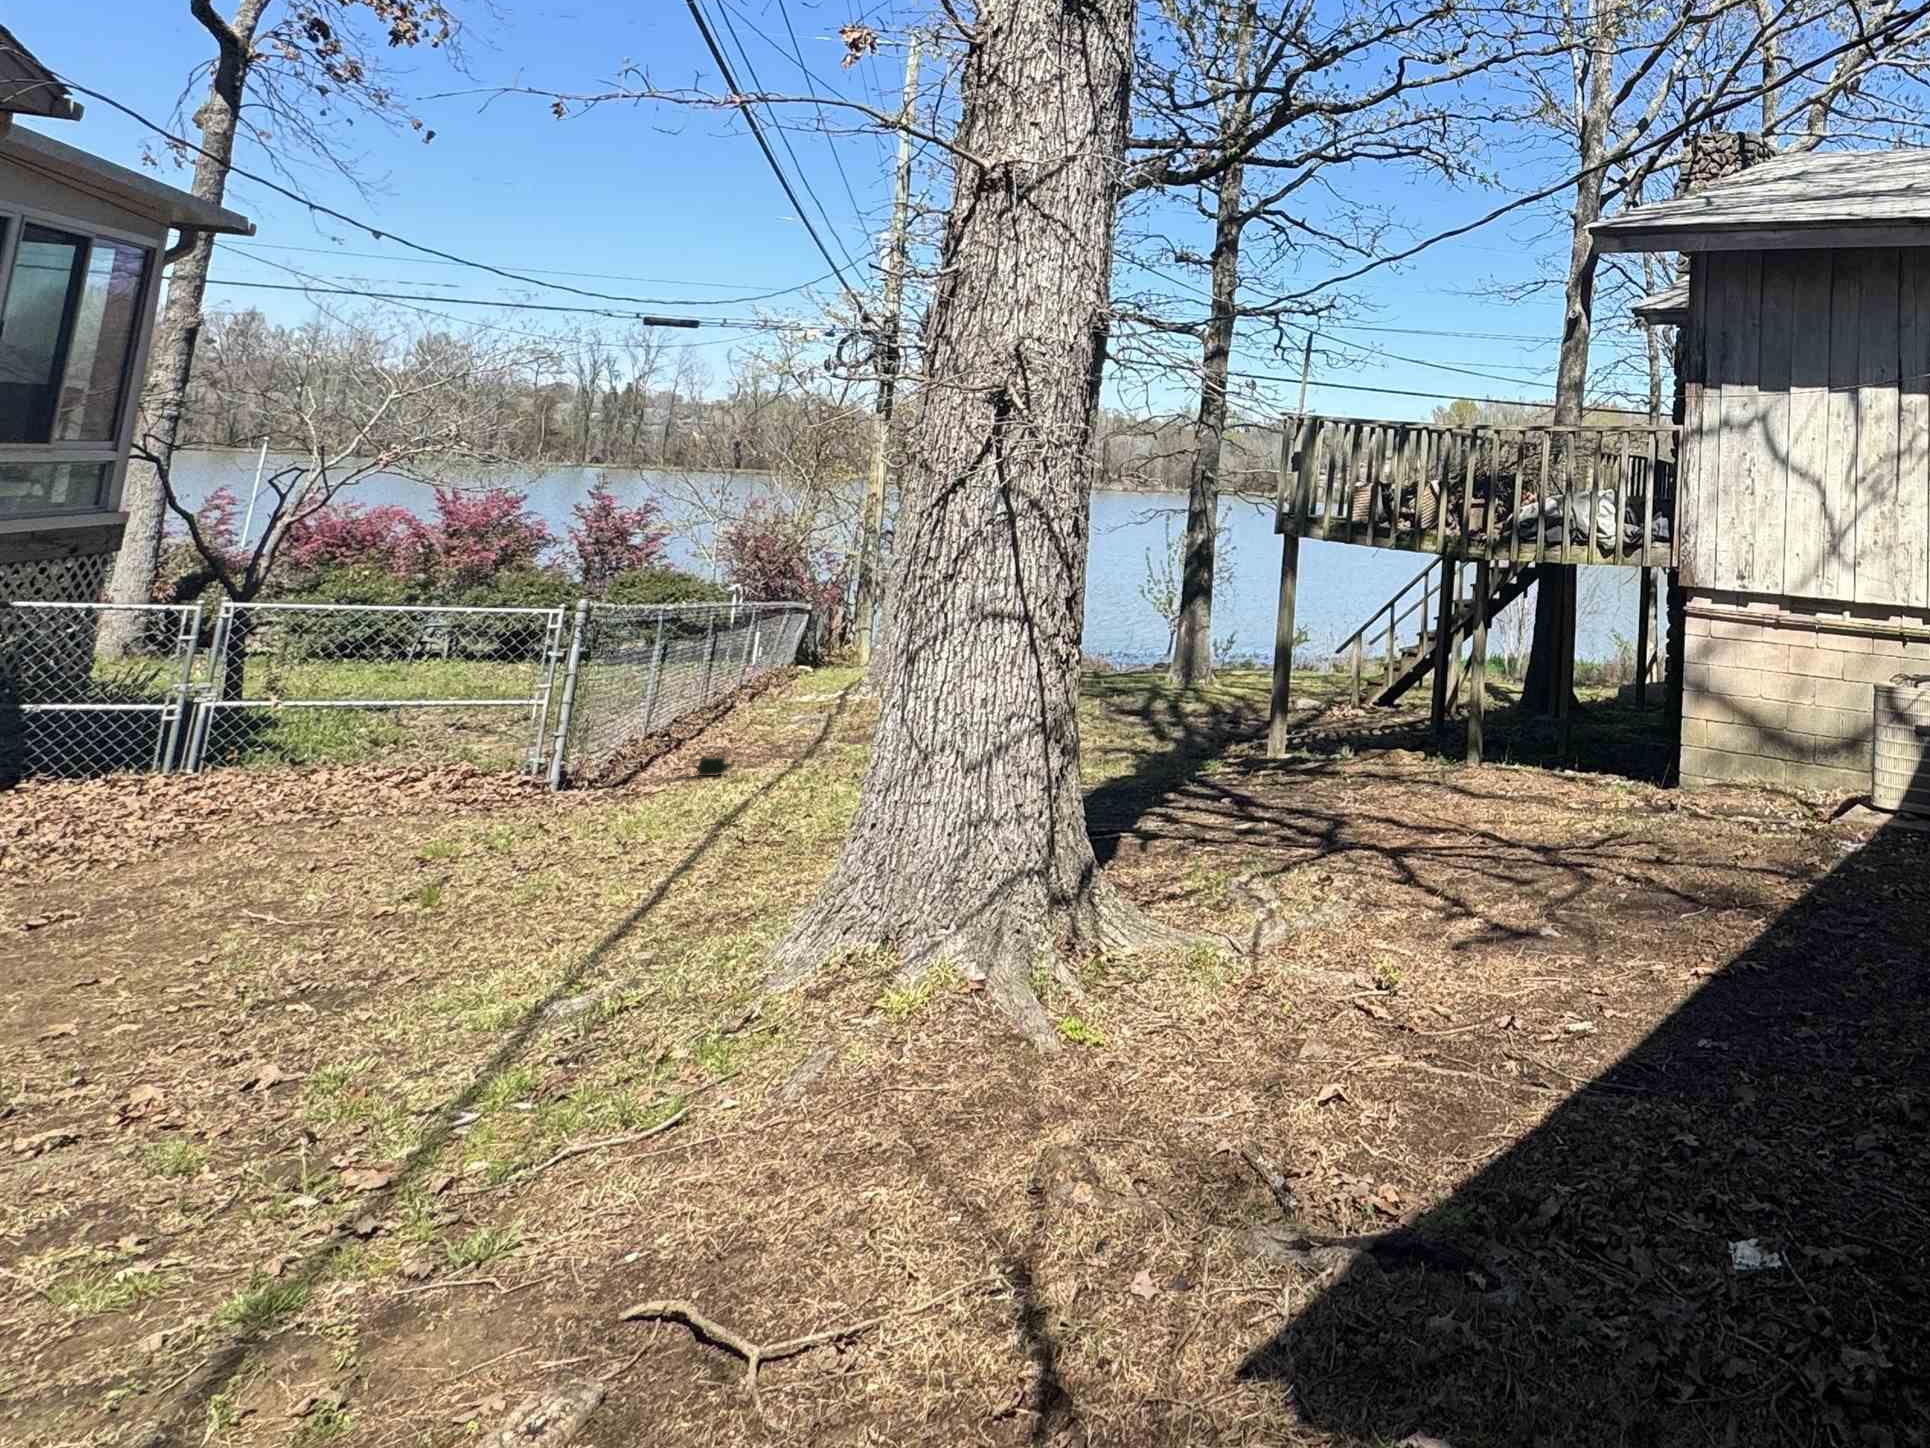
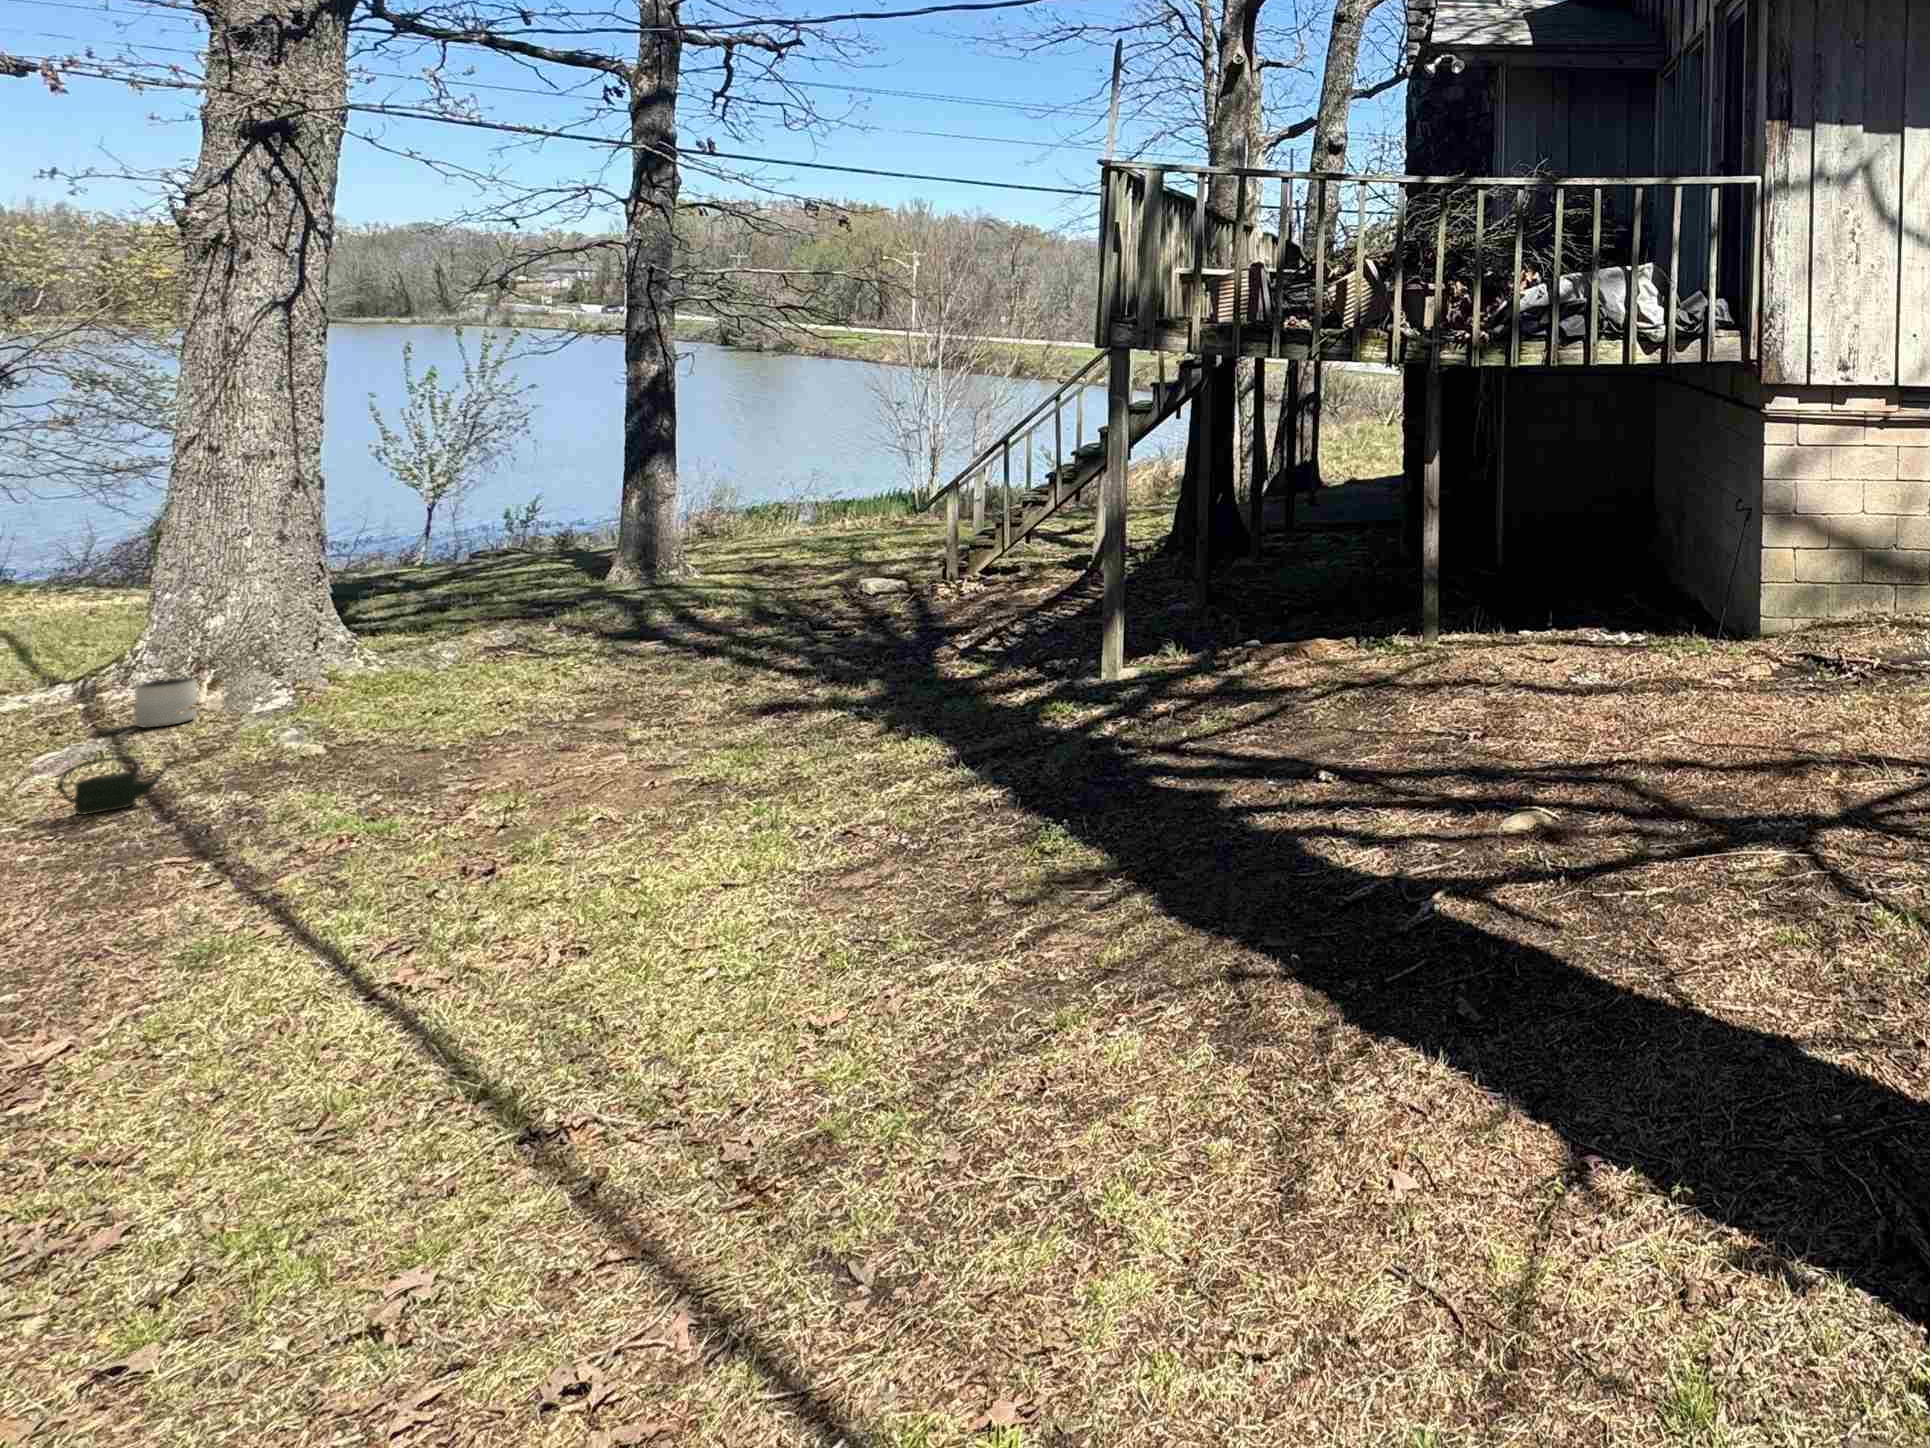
planter: none [754,722,785,747] -> present [135,677,197,728]

